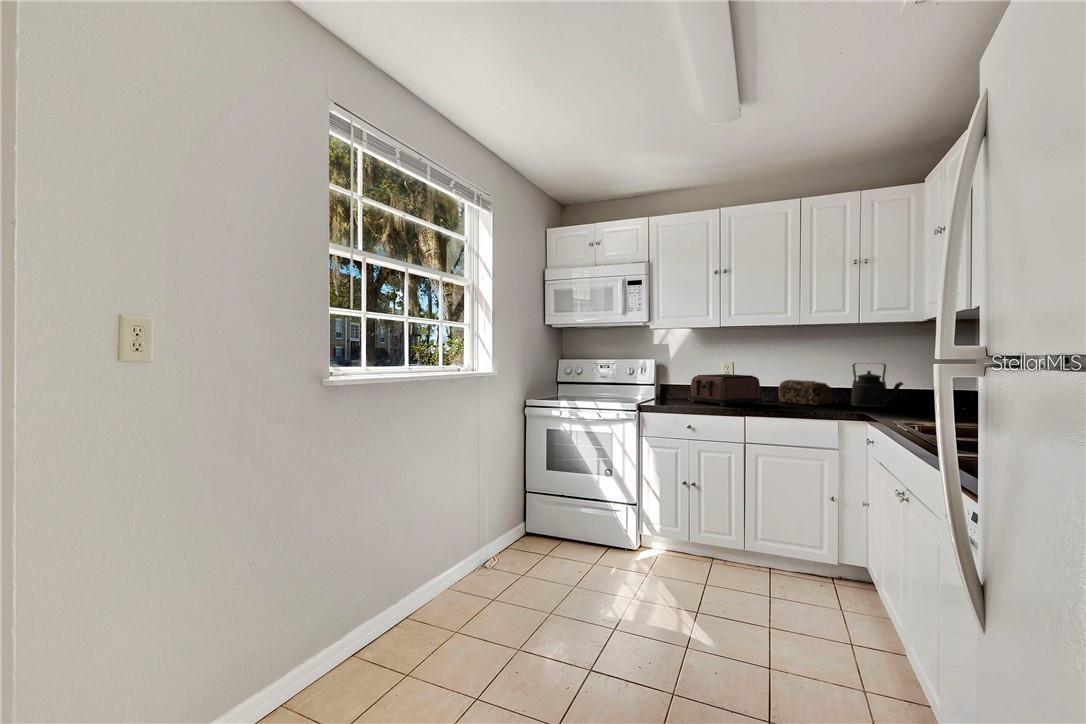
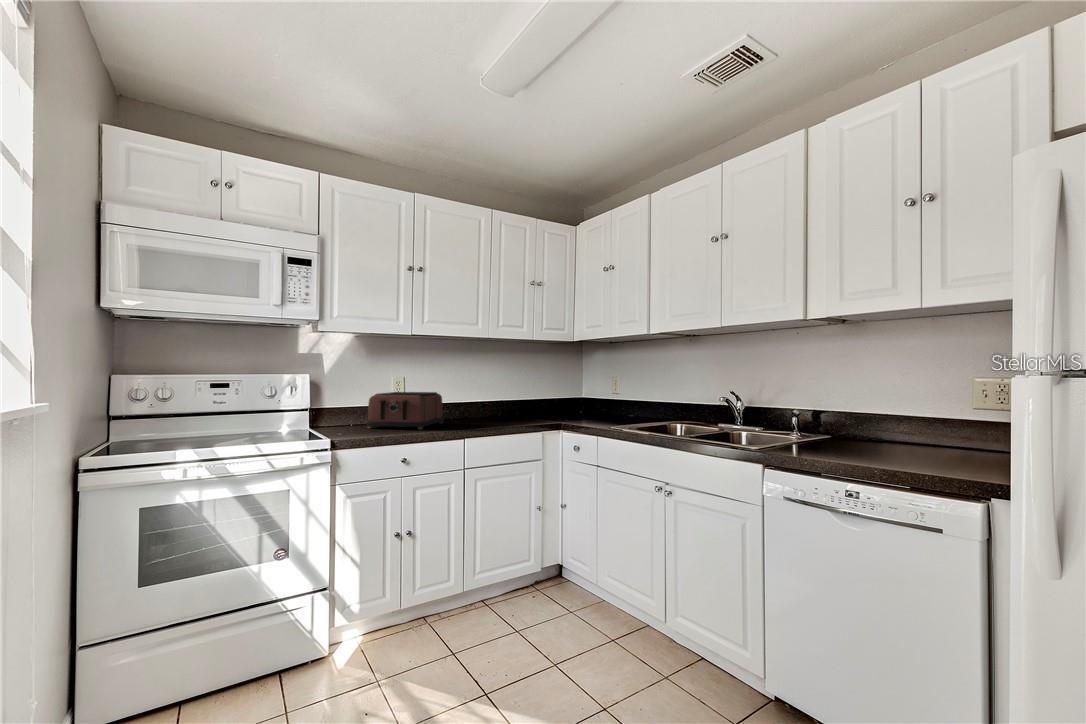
kettle: present [851,363,903,407] -> none [505,378,548,418]
bread loaf: present [779,380,832,405] -> none [448,396,496,420]

